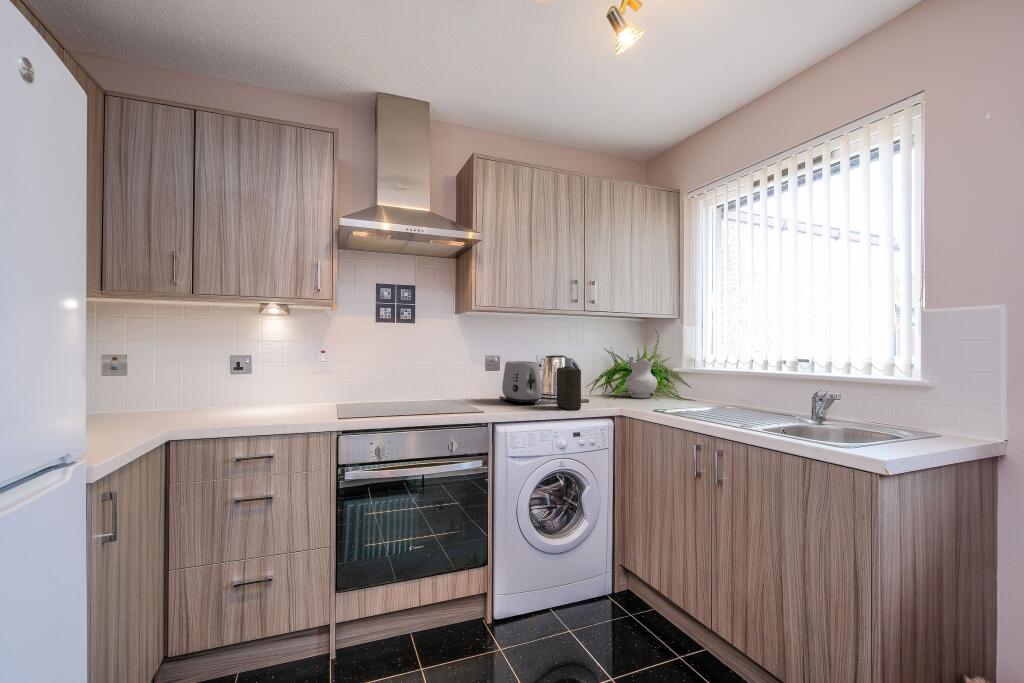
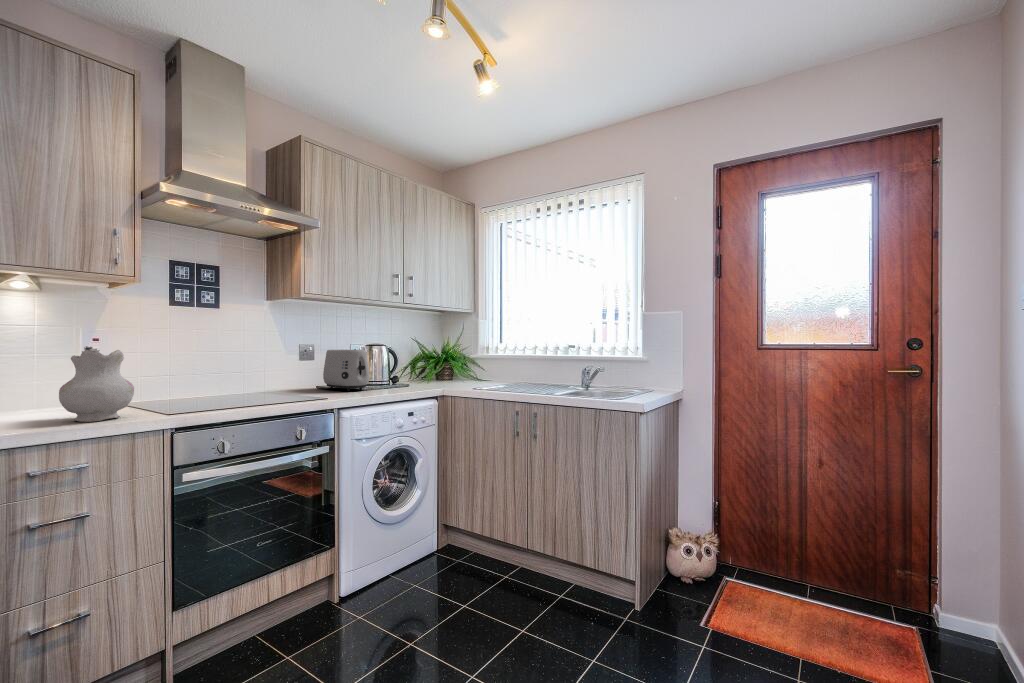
ceramic pitcher: present [625,357,657,398] -> present [59,346,134,422]
bottle: present [557,358,581,410] -> none [387,345,413,392]

